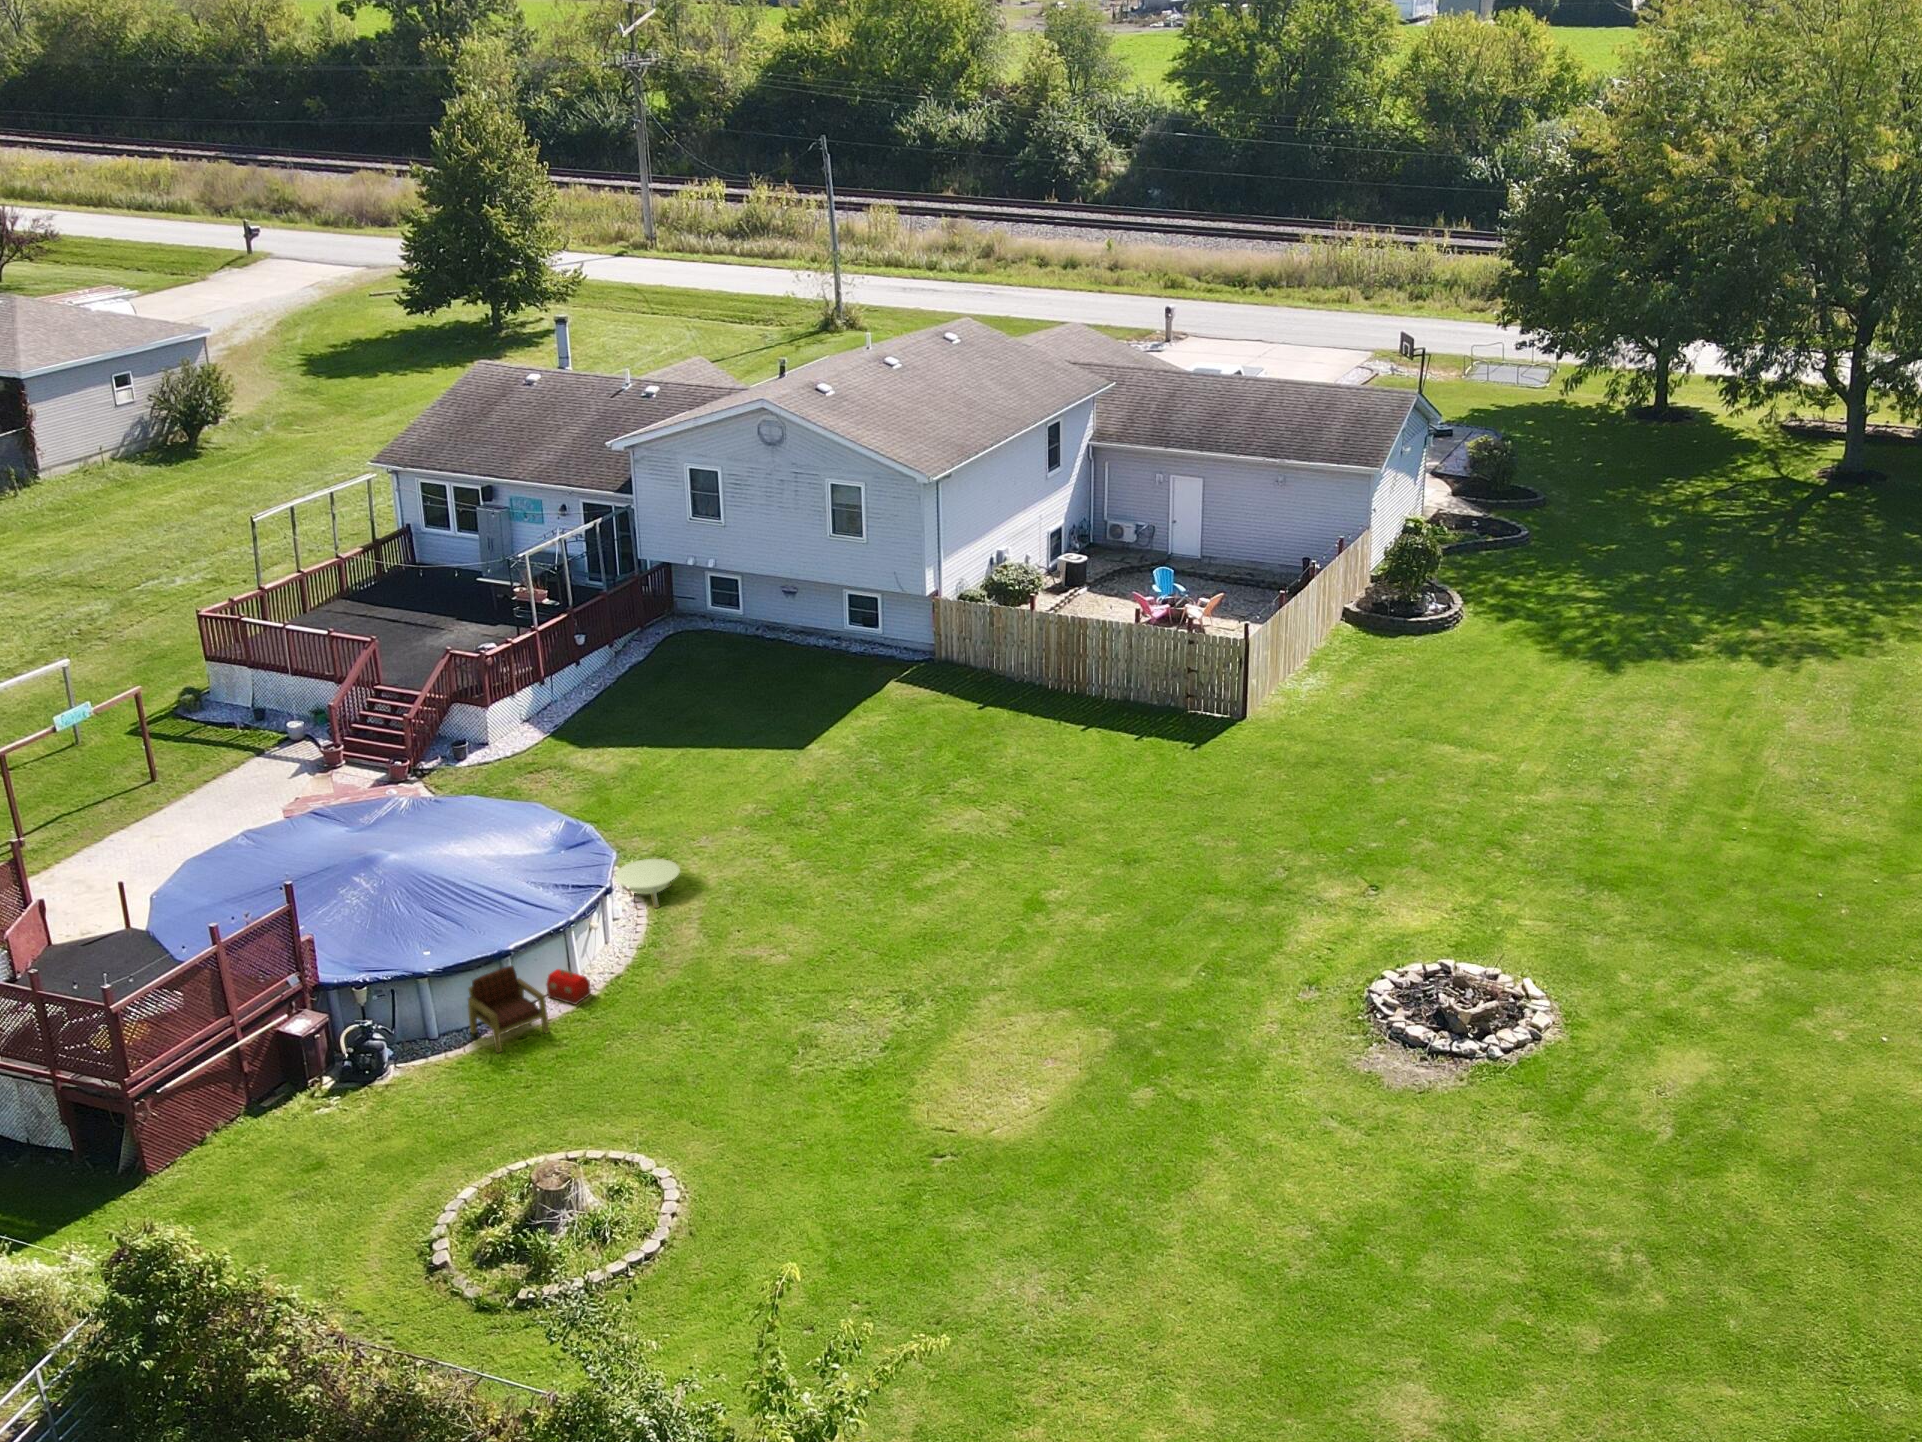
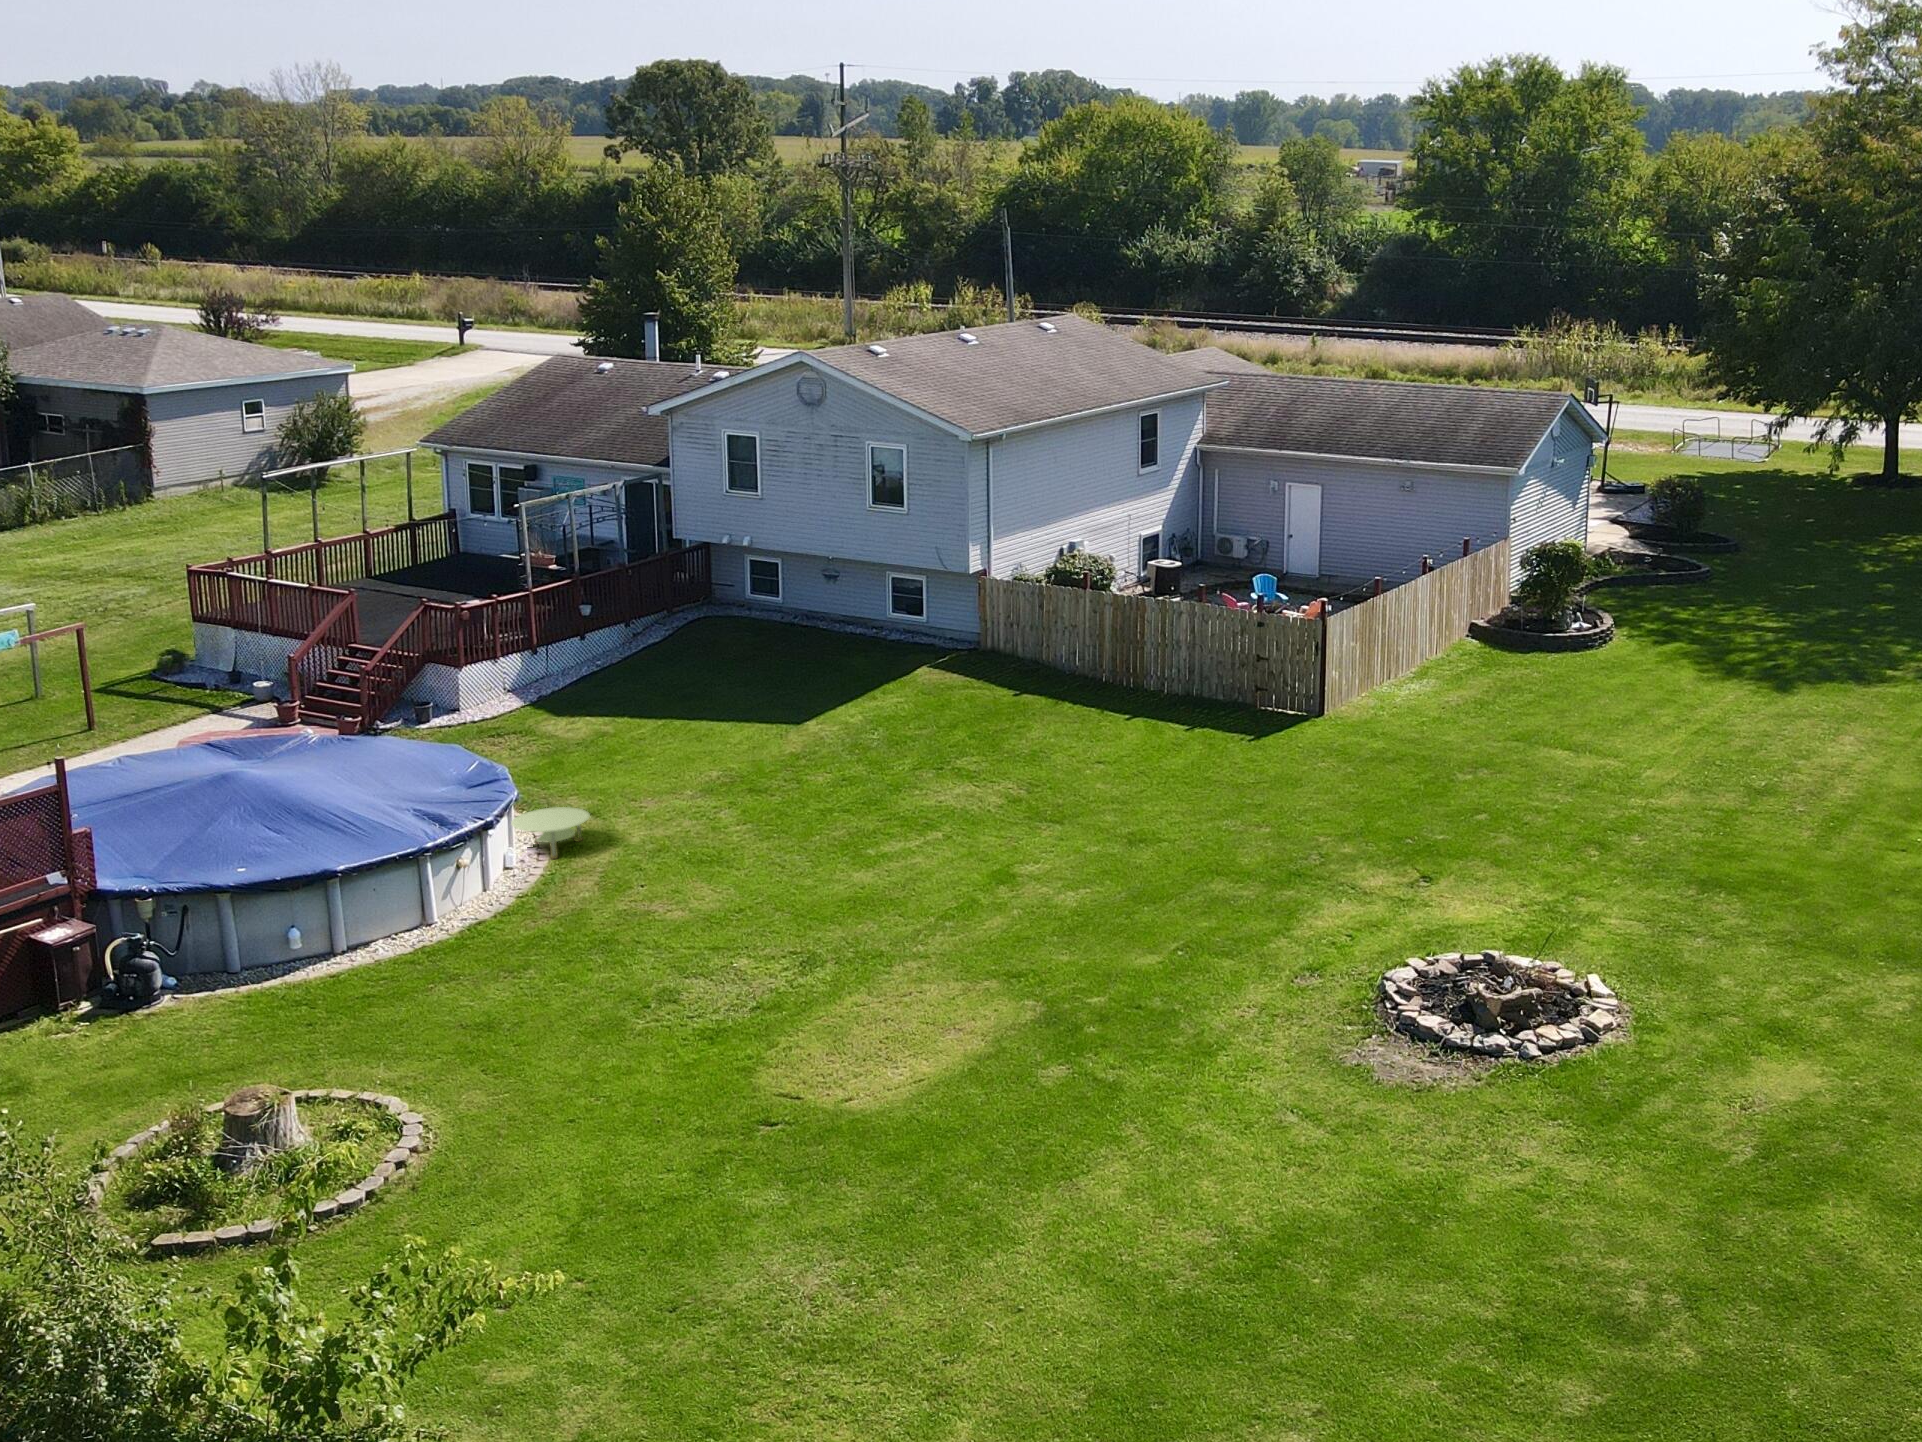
armchair: present [468,966,550,1053] -> none [265,885,359,986]
toolbox: present [546,969,591,1005] -> none [377,901,430,944]

